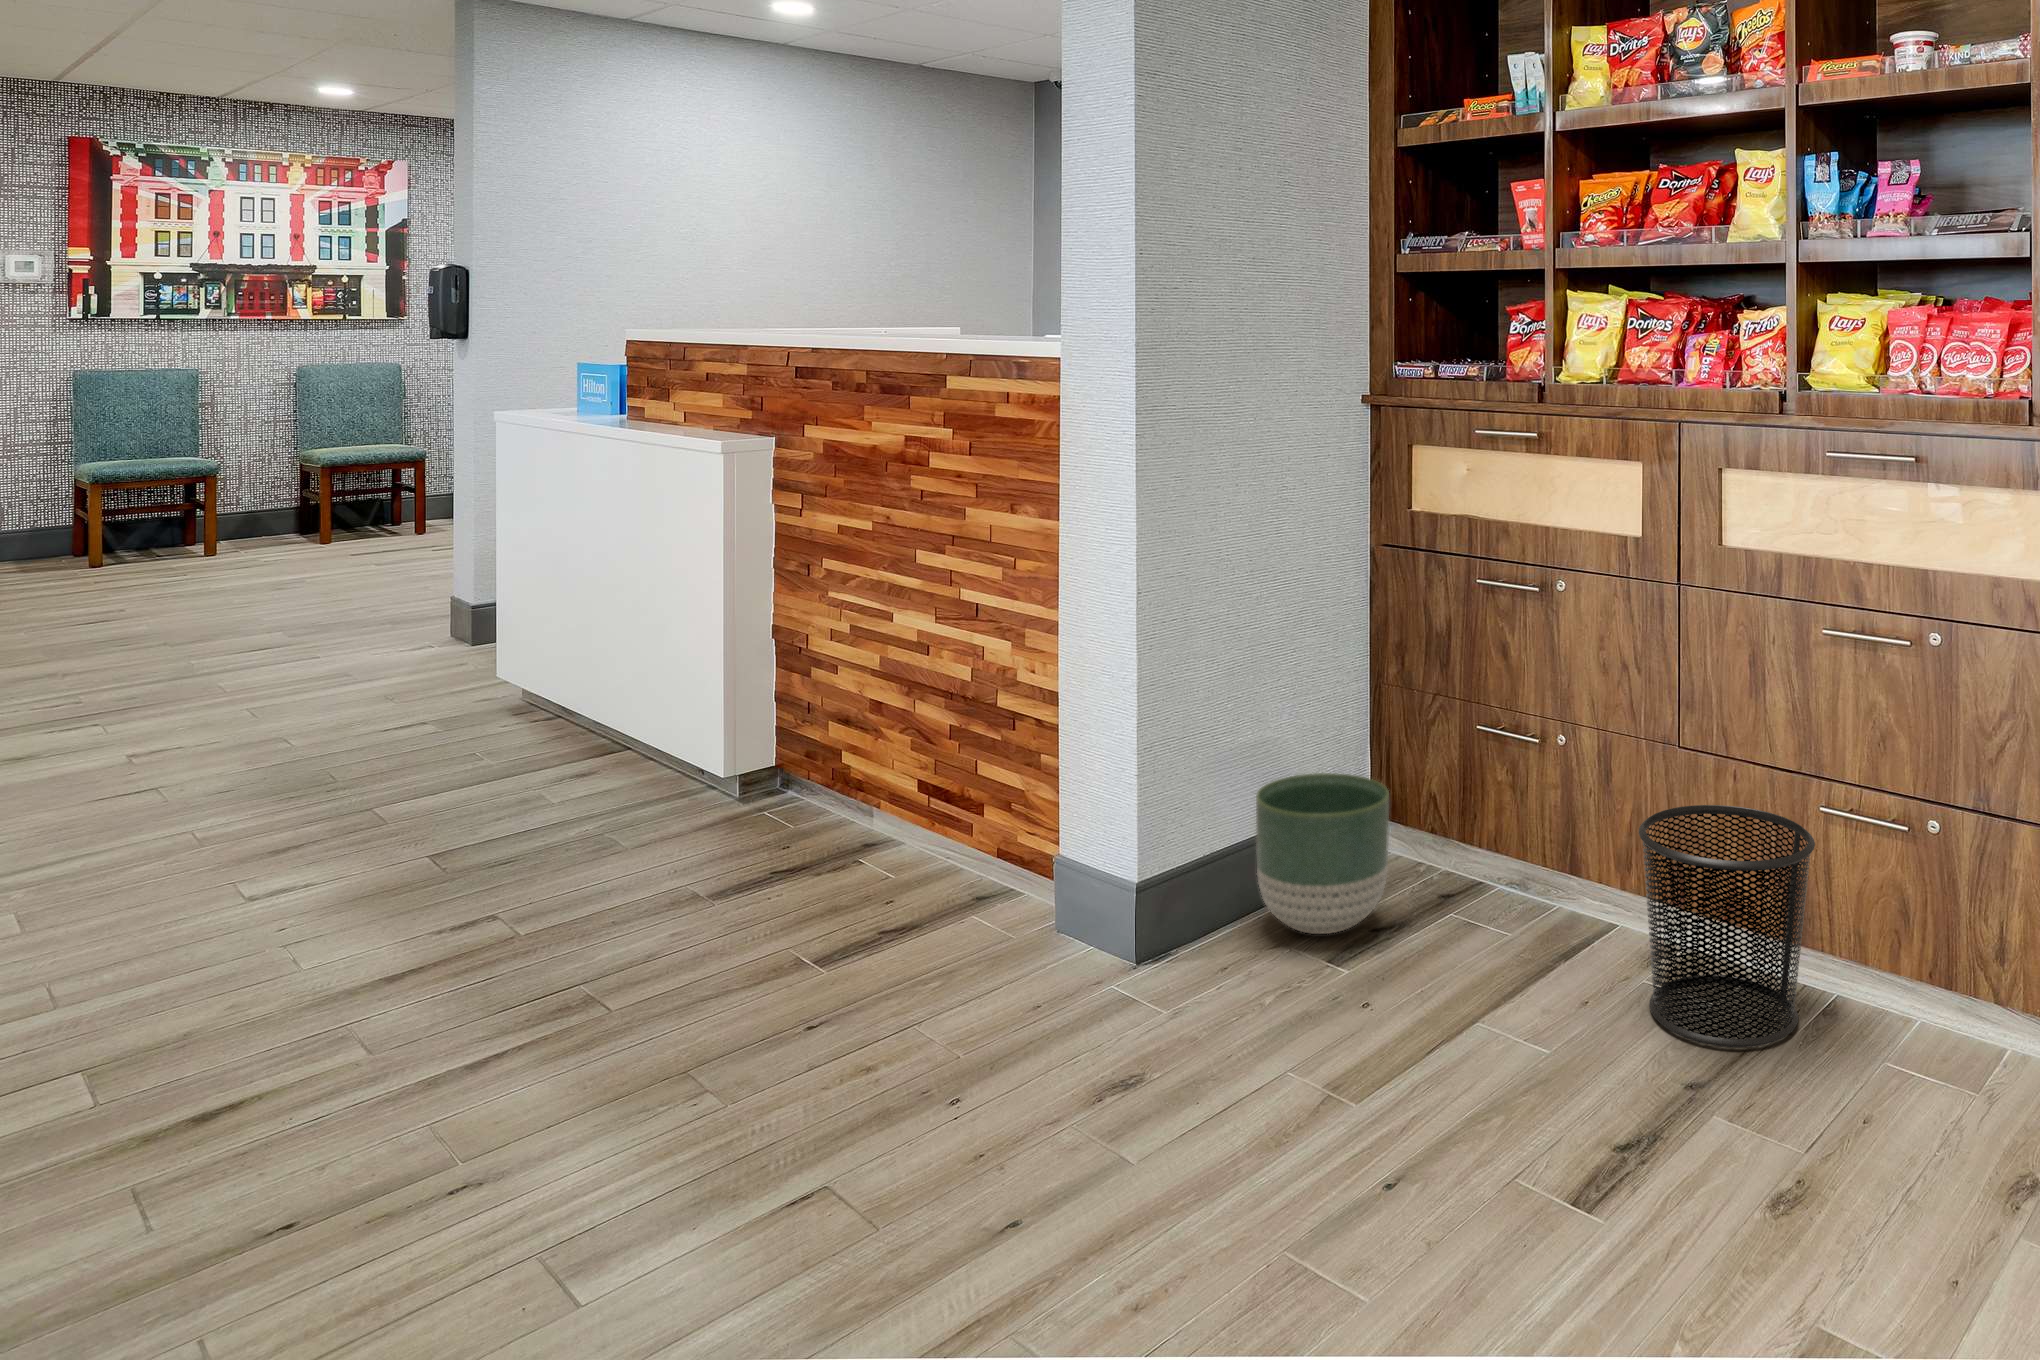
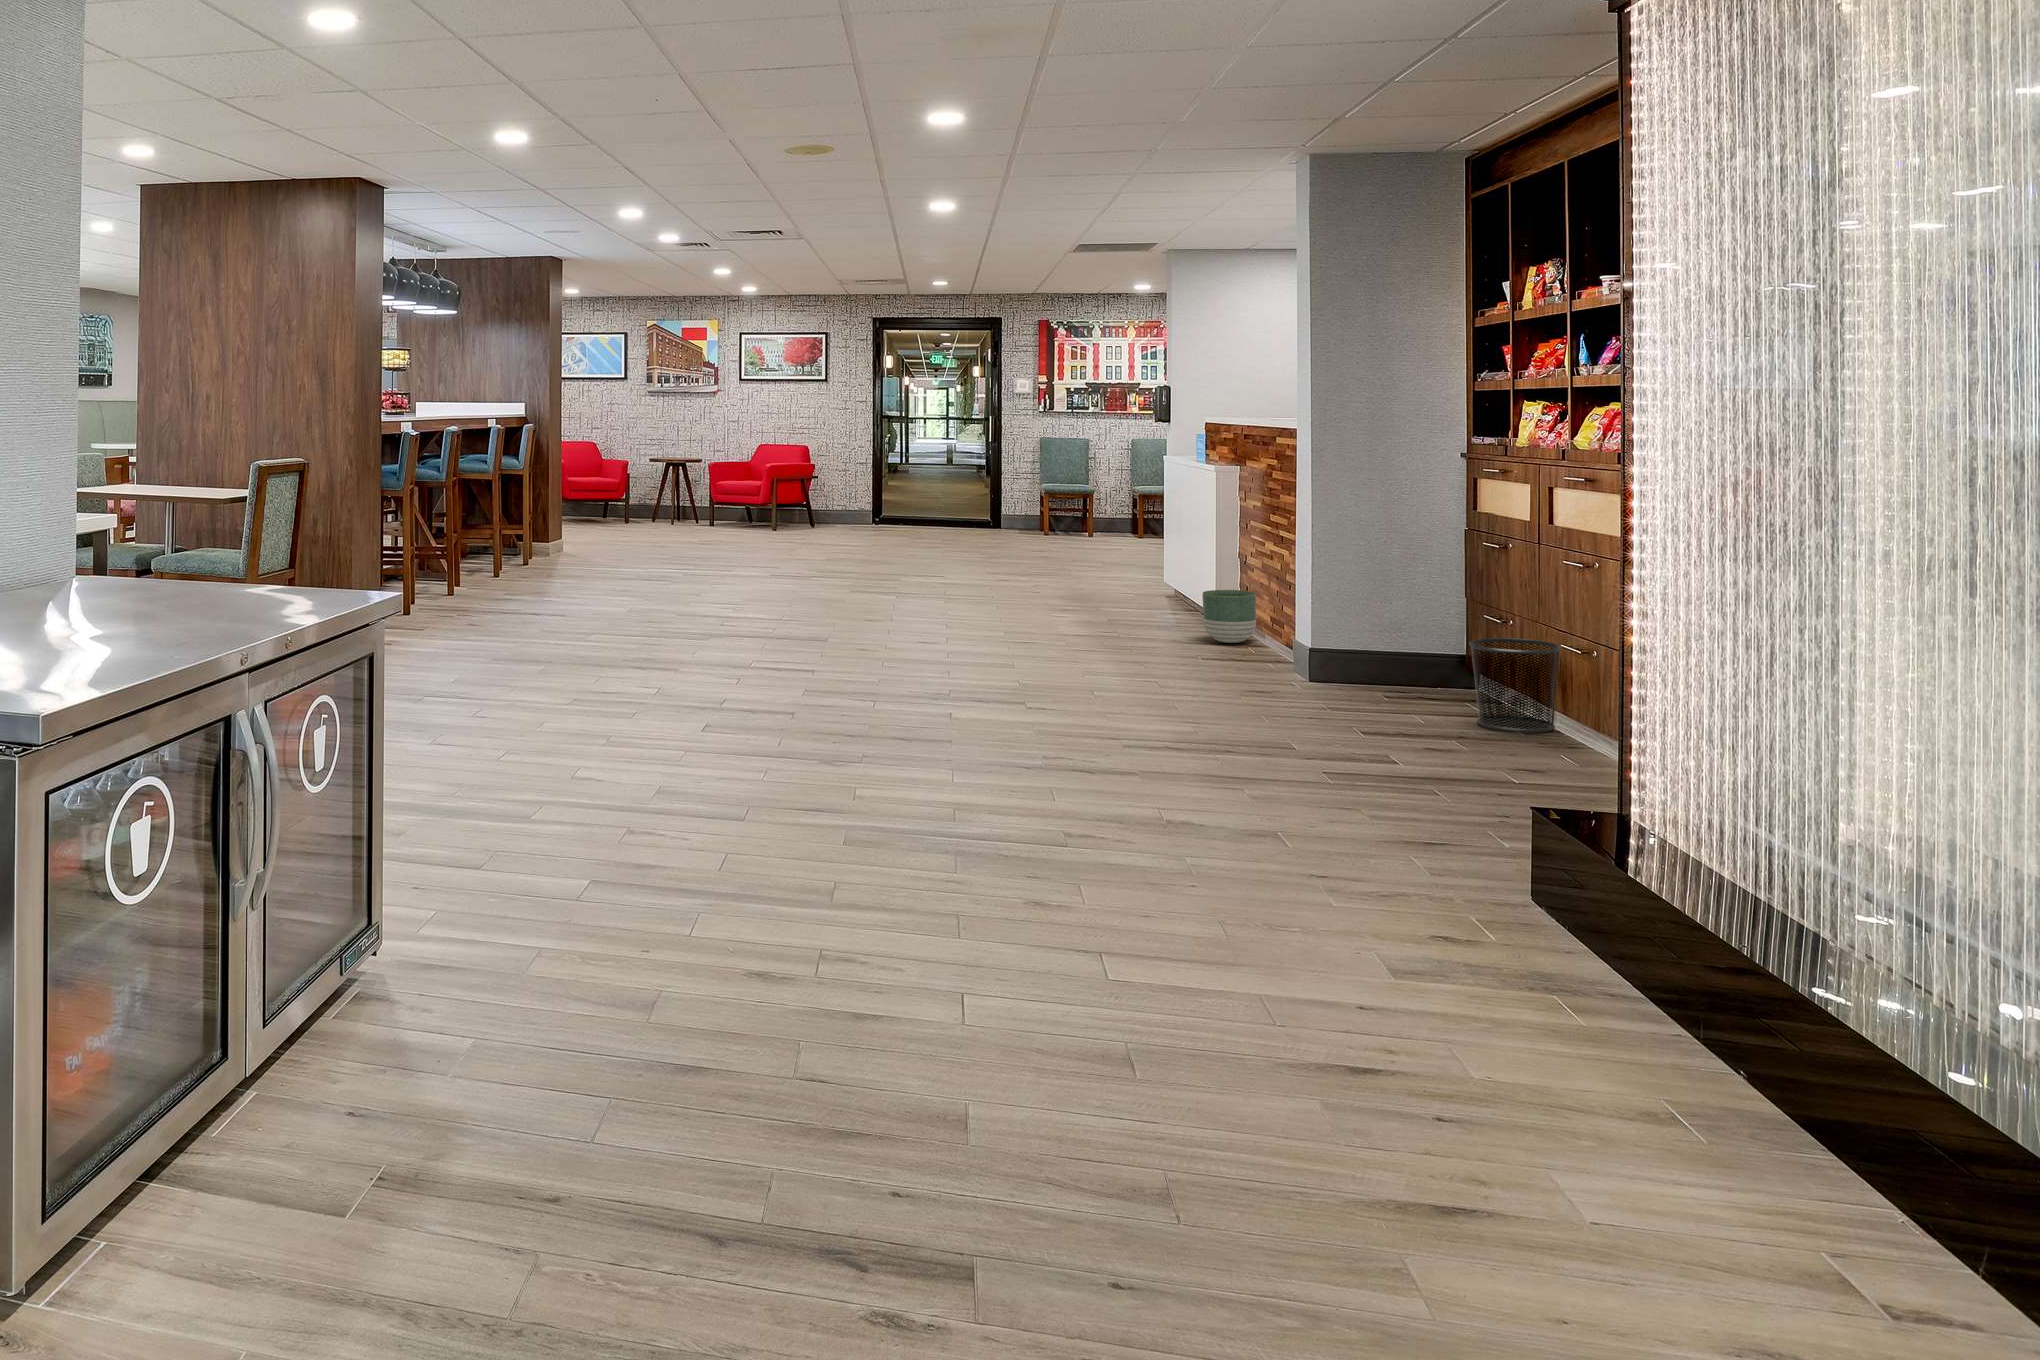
planter: present [1256,773,1389,934] -> present [1202,590,1256,643]

